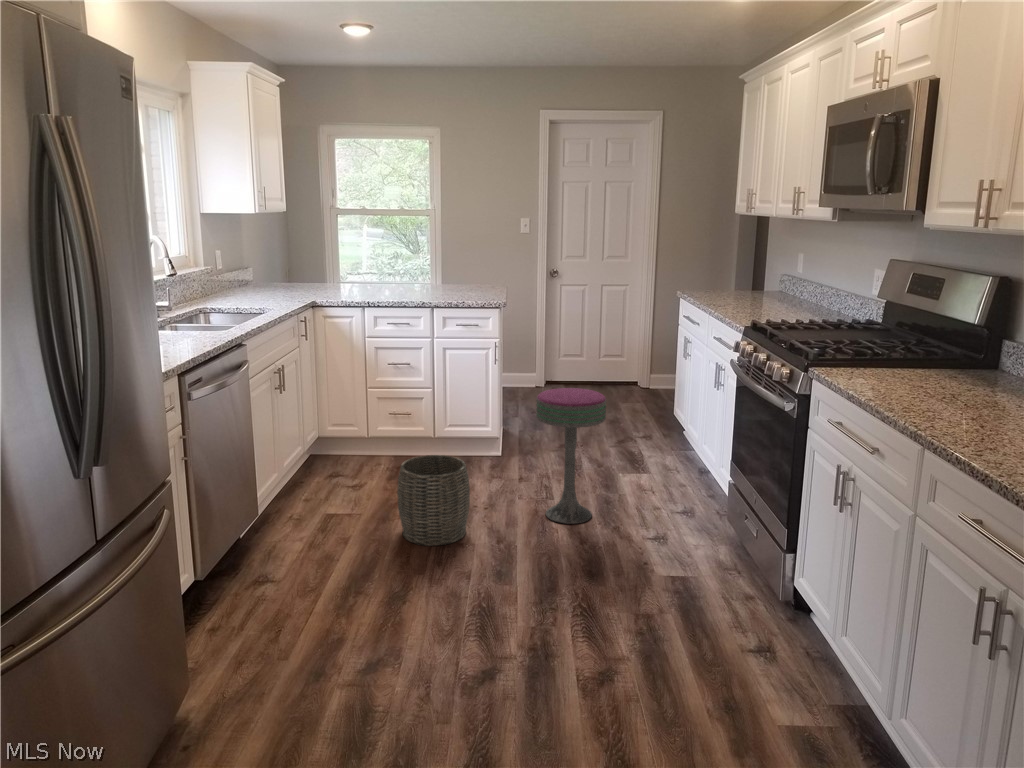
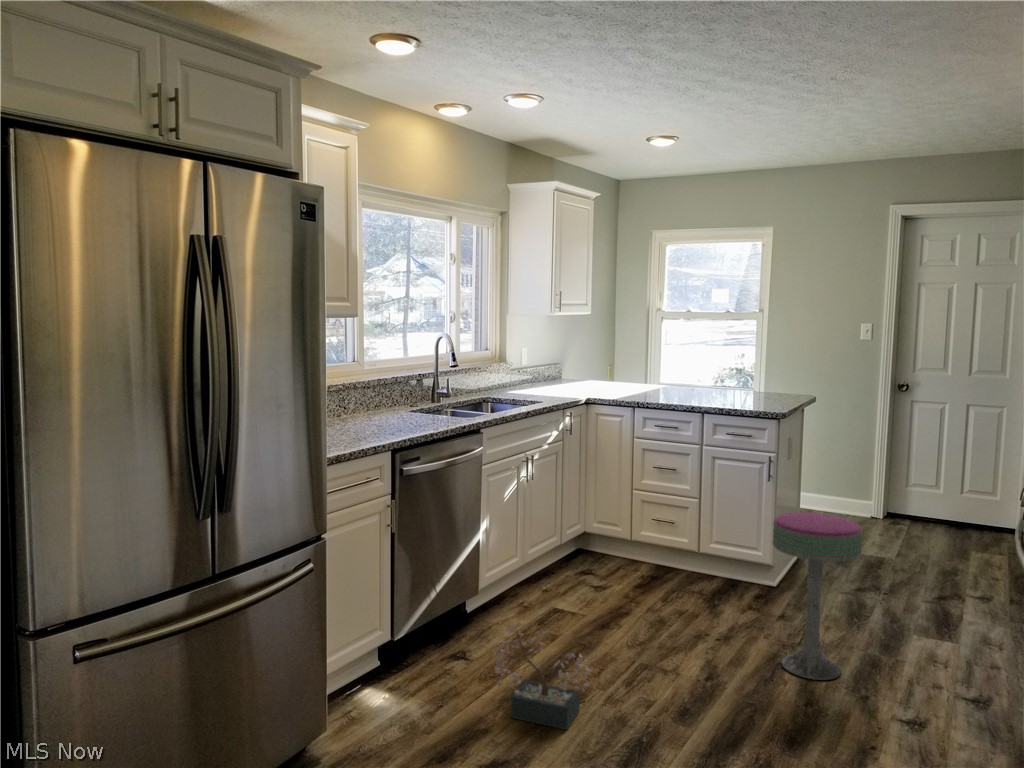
woven basket: present [397,455,470,546] -> none [606,565,684,666]
decorative plant: none [334,531,434,621] -> present [492,622,590,730]

